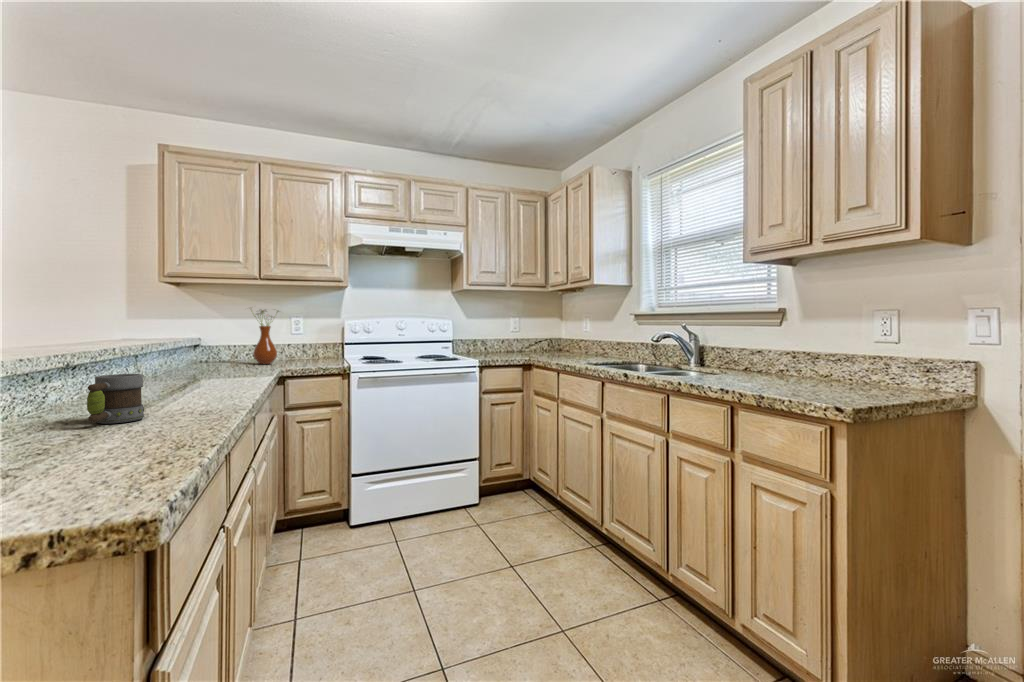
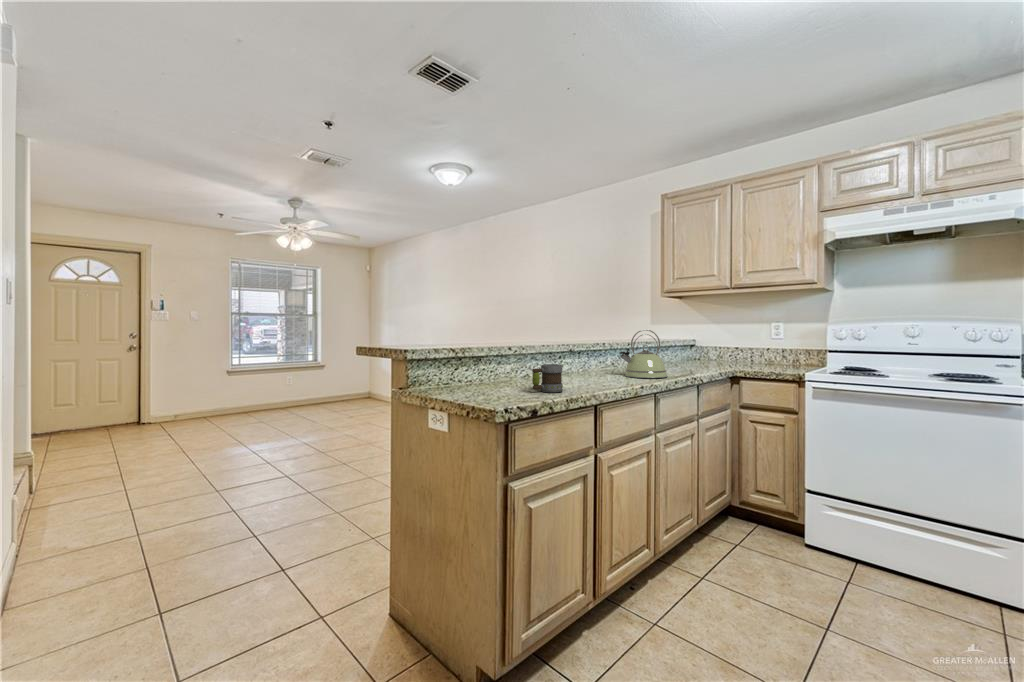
vase: present [253,309,279,364] -> none [721,313,757,365]
kettle: none [161,321,233,387] -> present [620,330,667,378]

